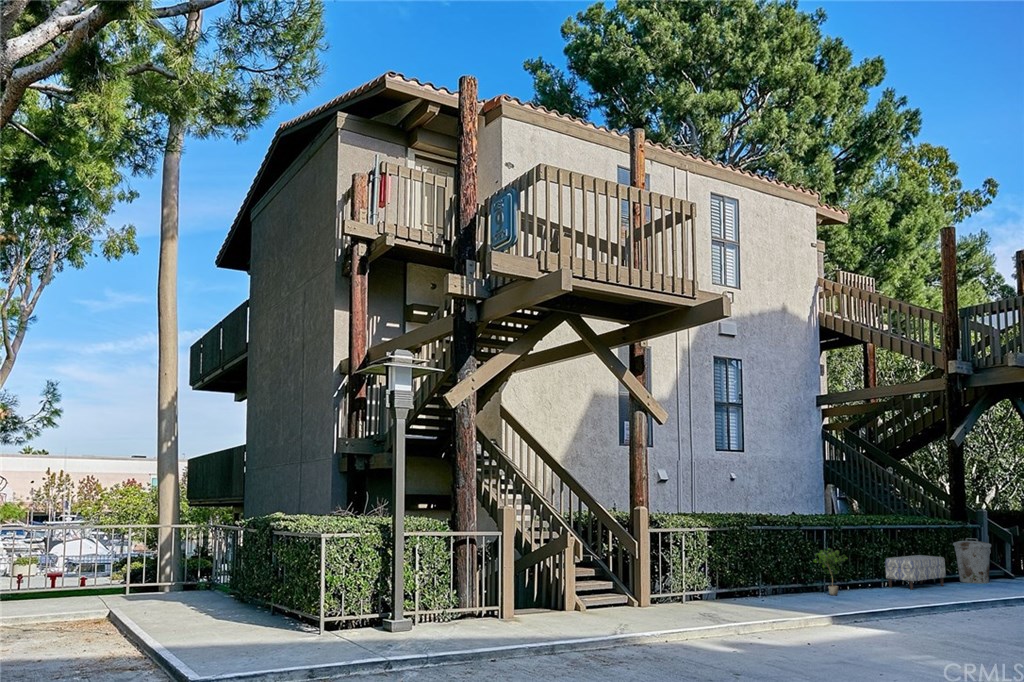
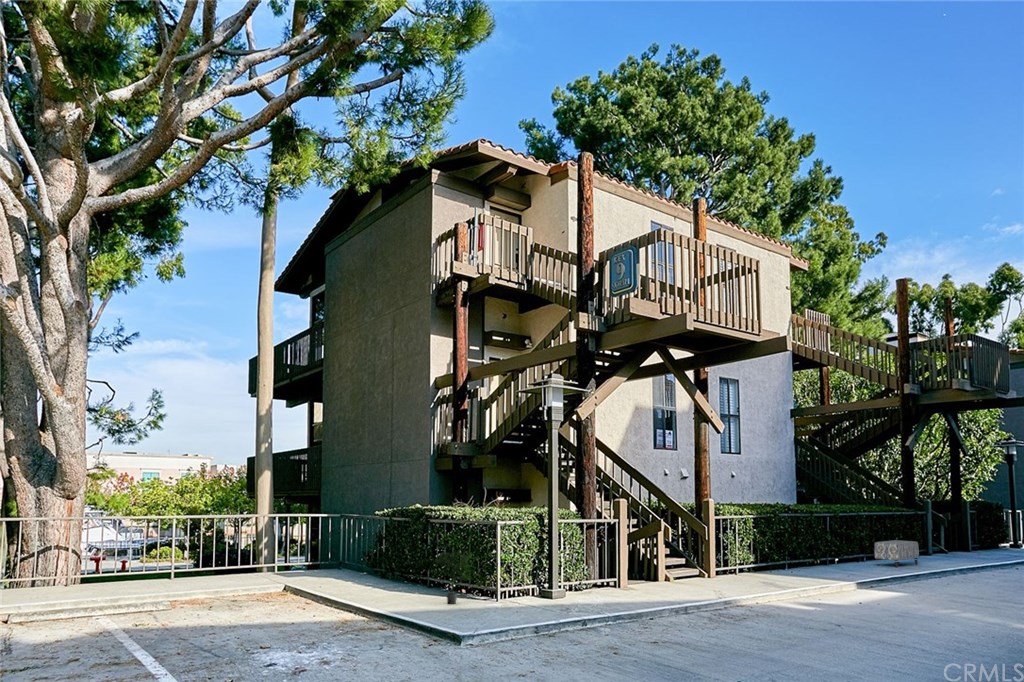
trash can: present [953,538,991,583] -> none [919,527,950,563]
potted plant: present [813,548,847,596] -> present [435,551,475,604]

